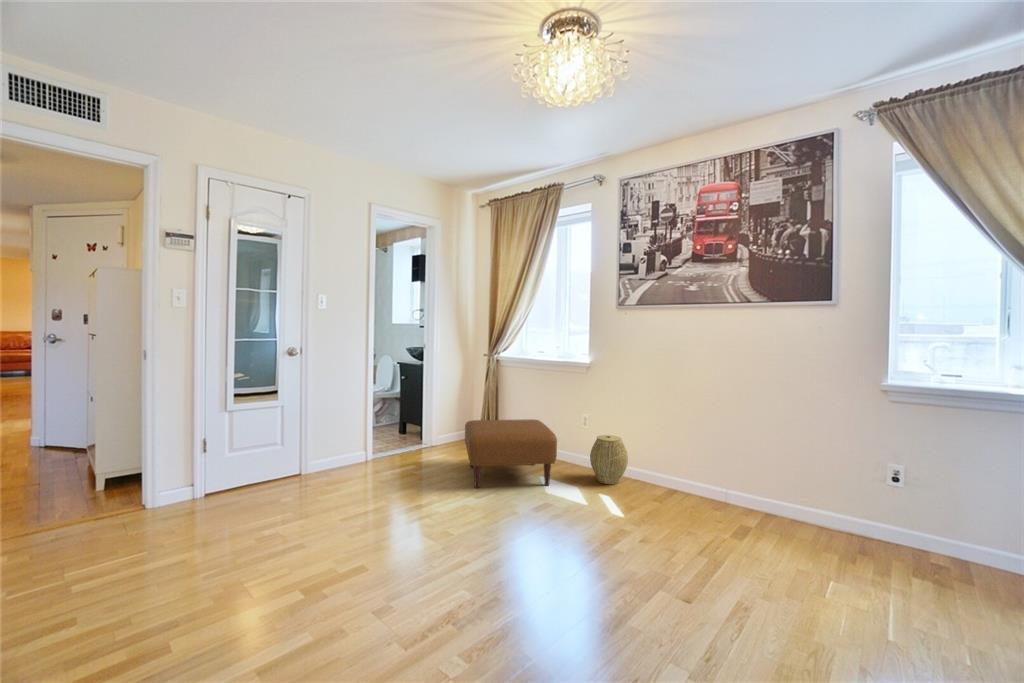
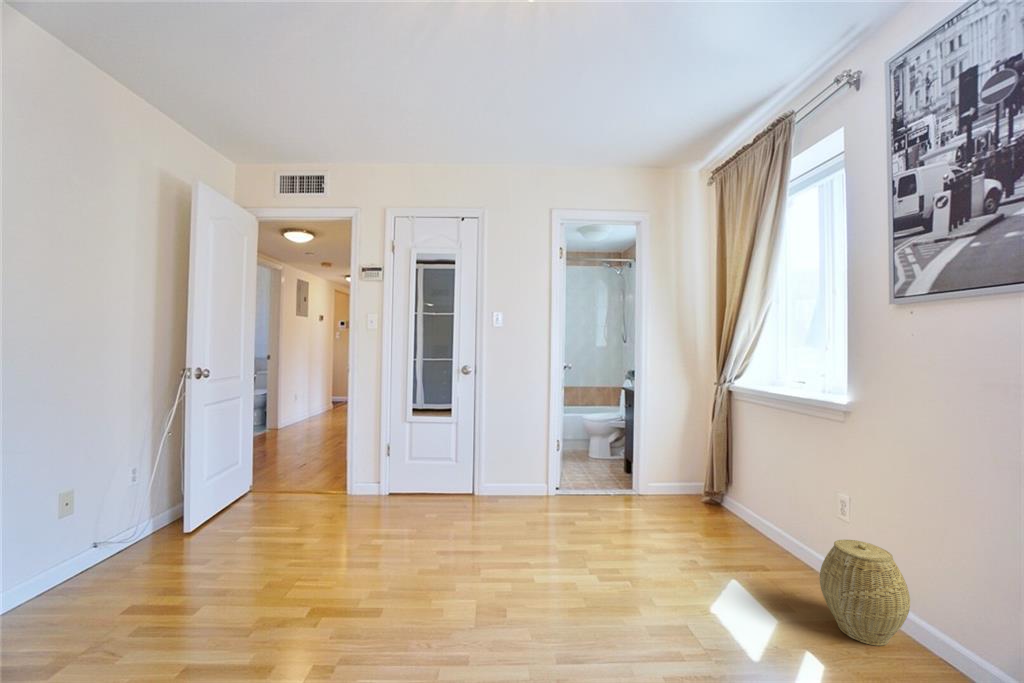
ottoman: present [465,419,557,488] -> none [604,469,754,600]

